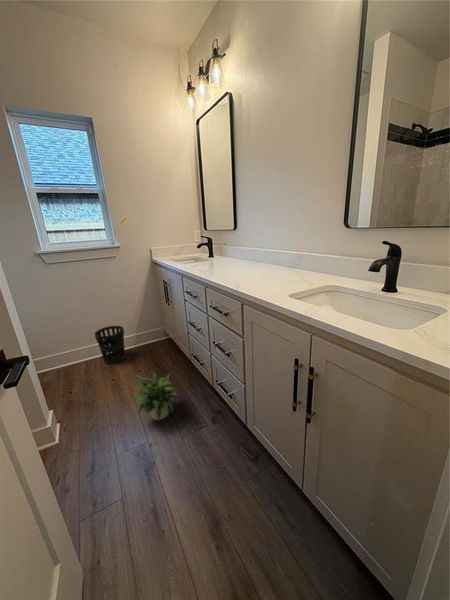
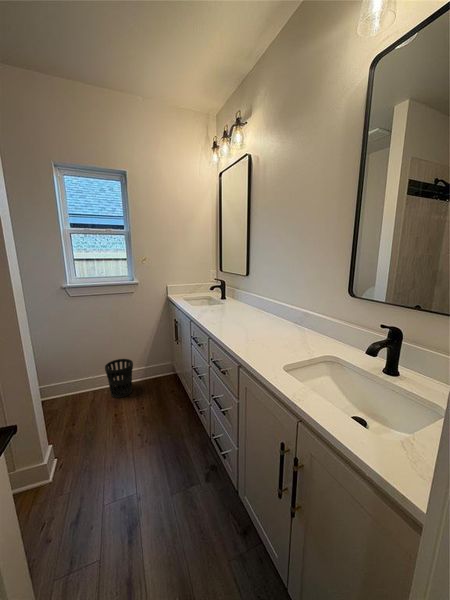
potted plant: present [135,372,178,421] -> none [128,415,173,473]

